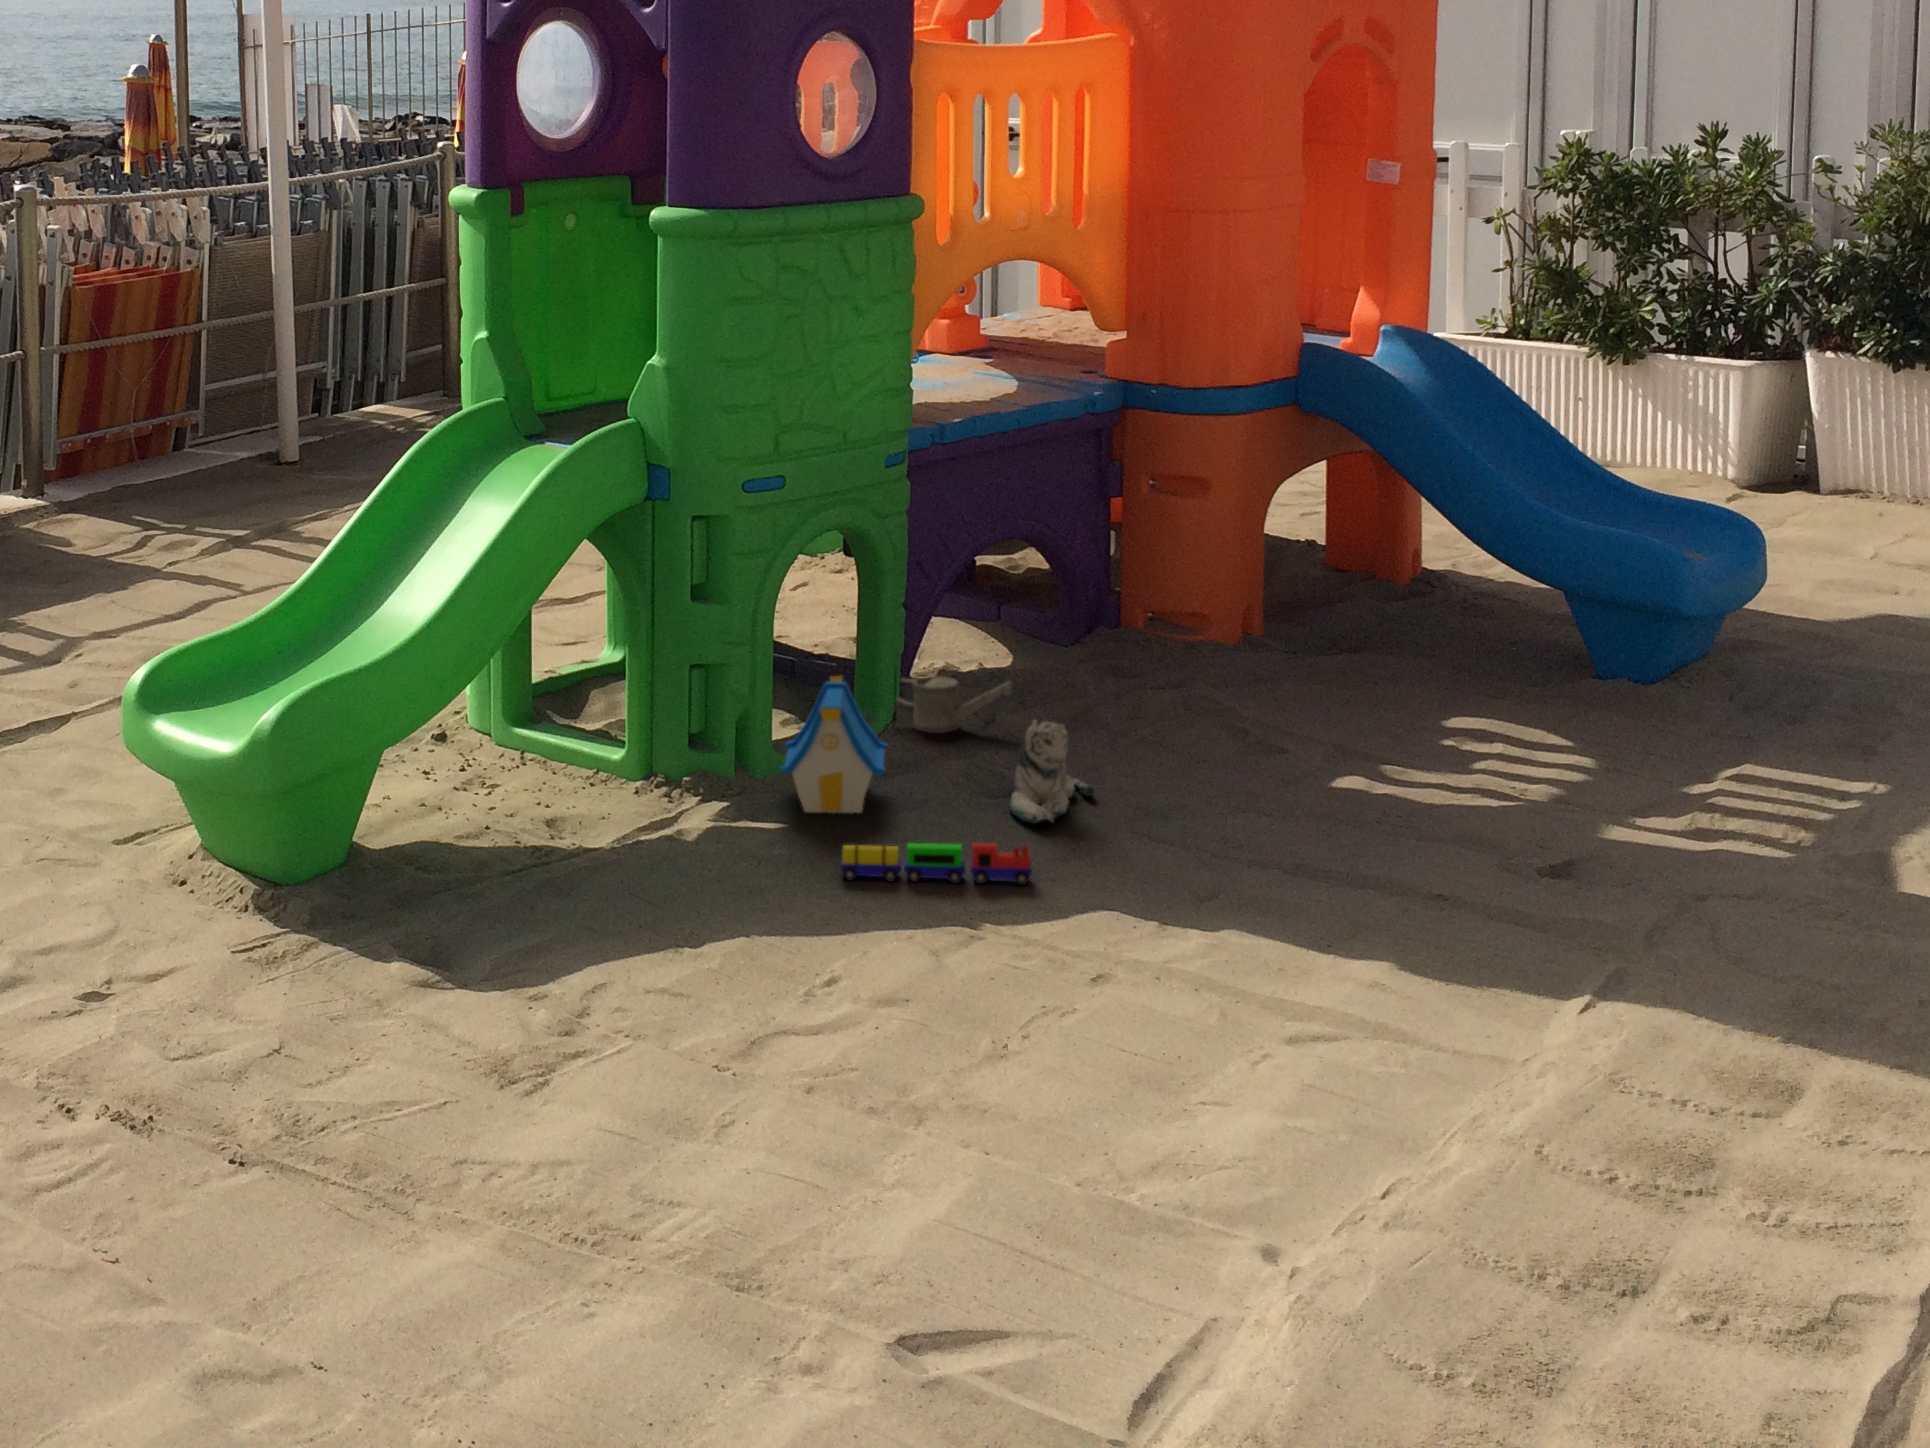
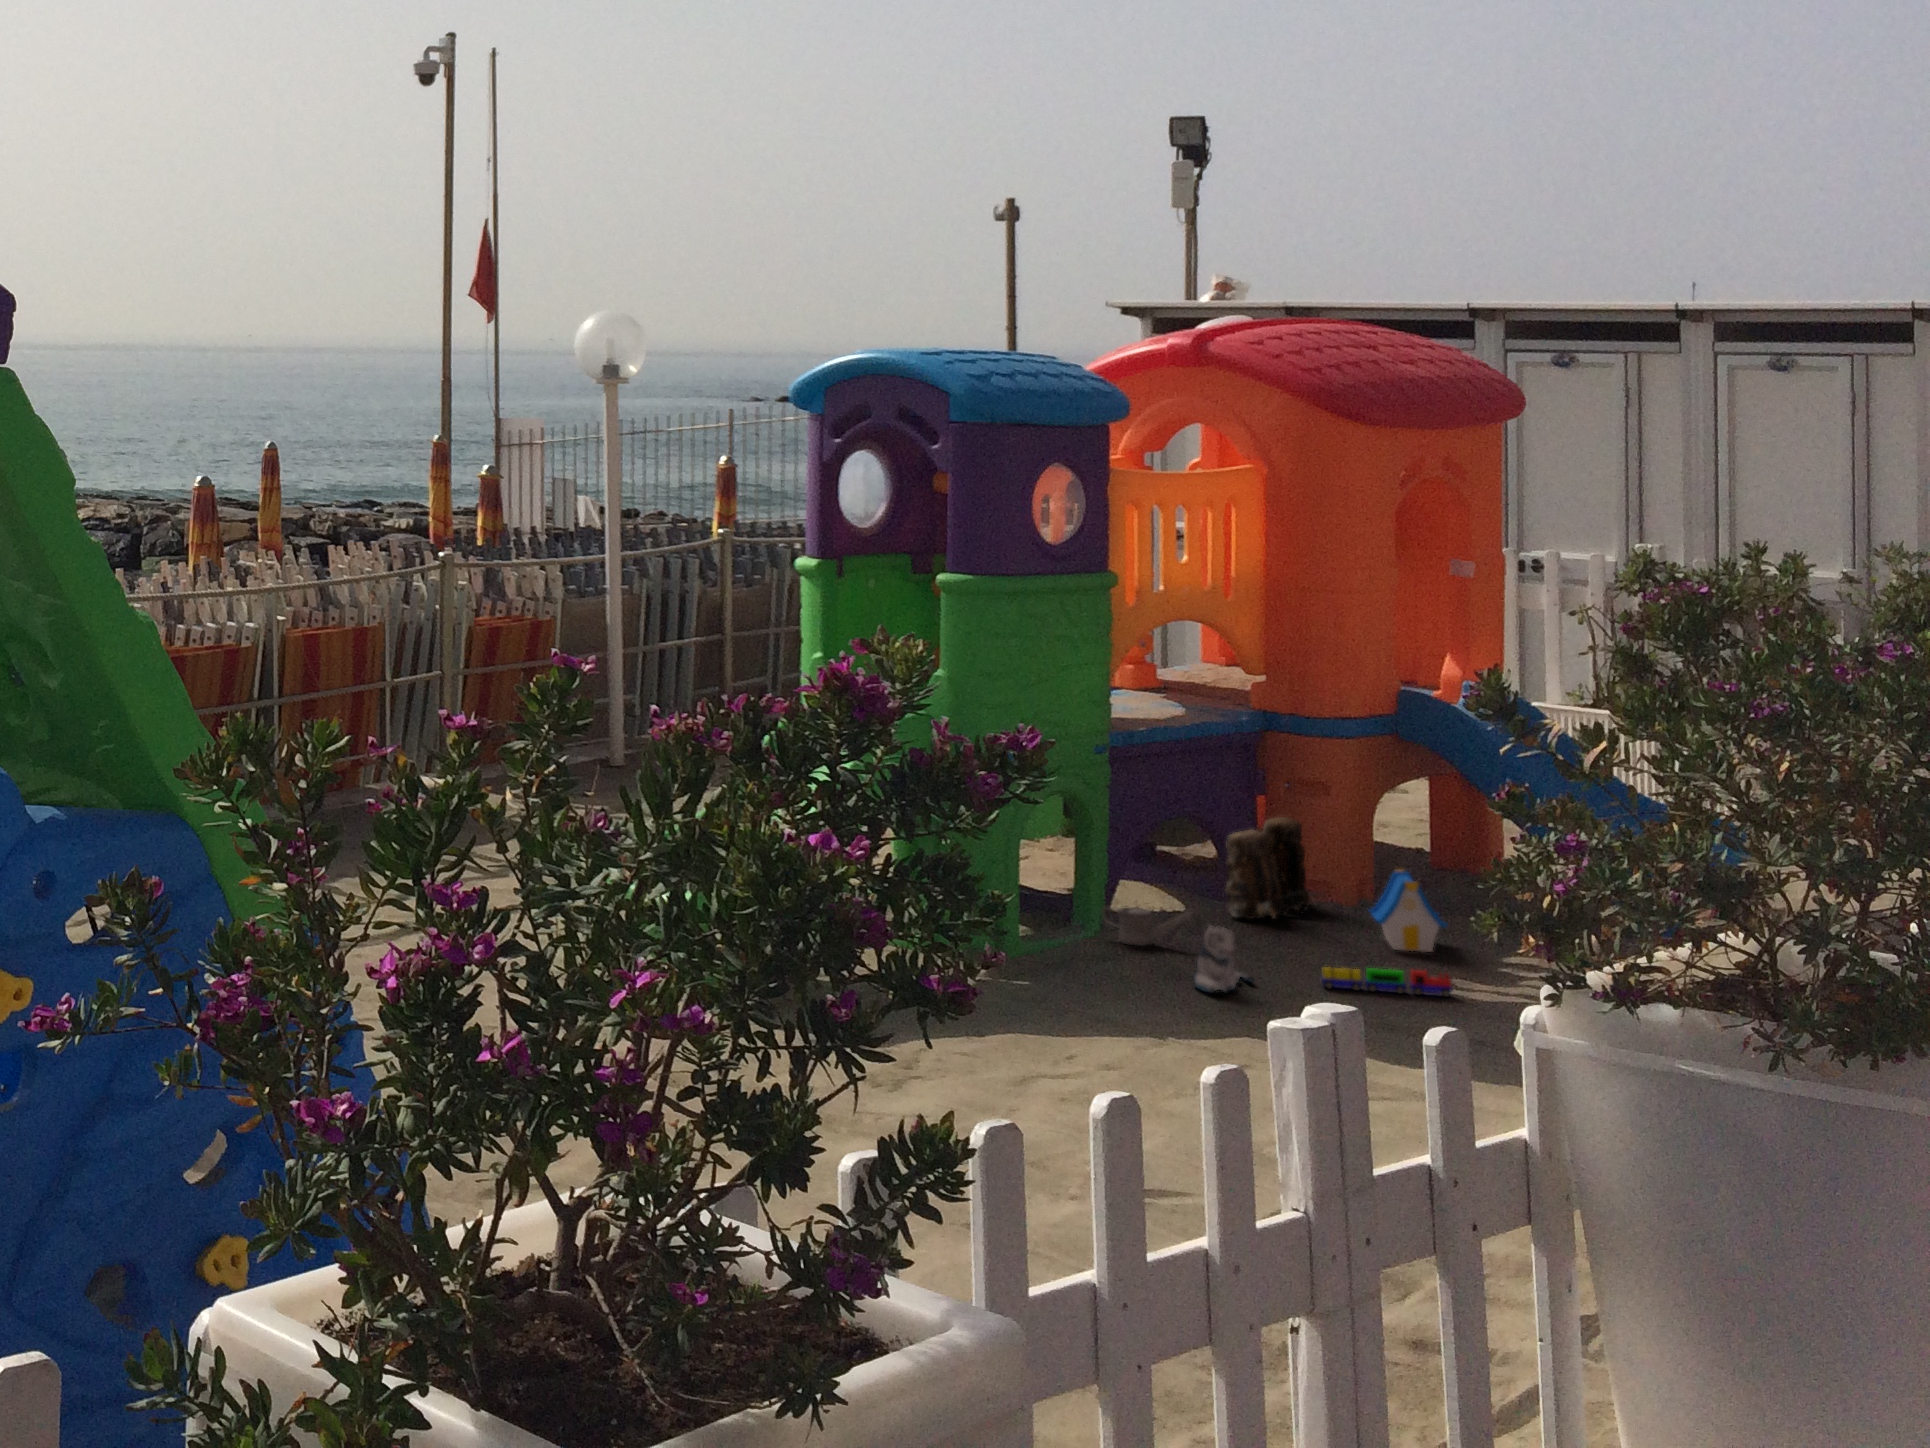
backpack: none [1060,522,1173,672] -> present [1225,817,1310,919]
toy house: present [781,676,887,813] -> present [1370,869,1447,952]
toy train: present [840,843,1033,885] -> present [1321,967,1452,997]

